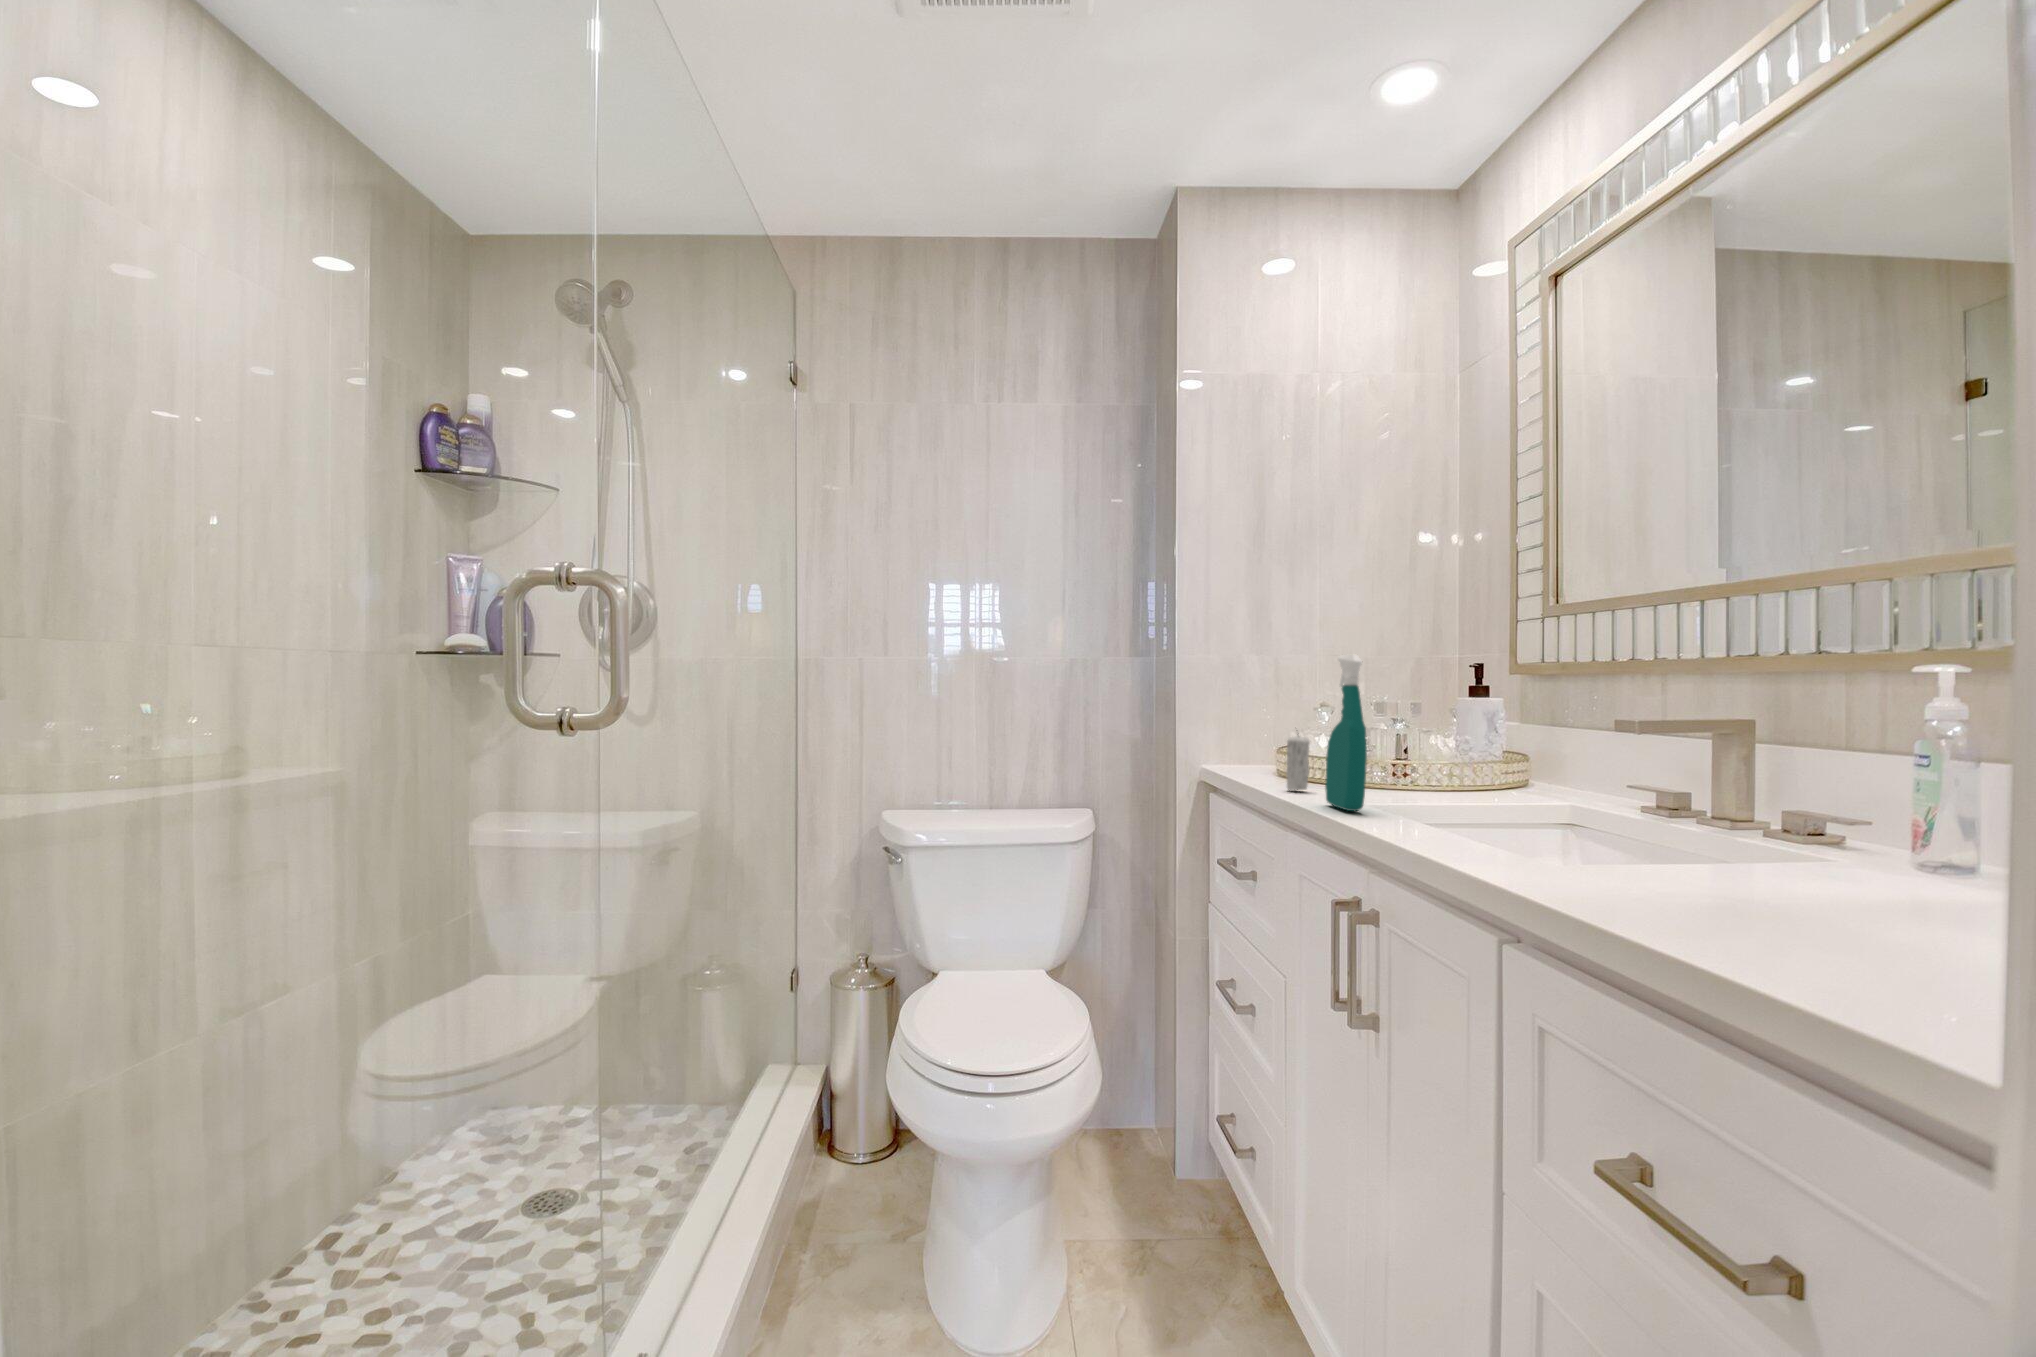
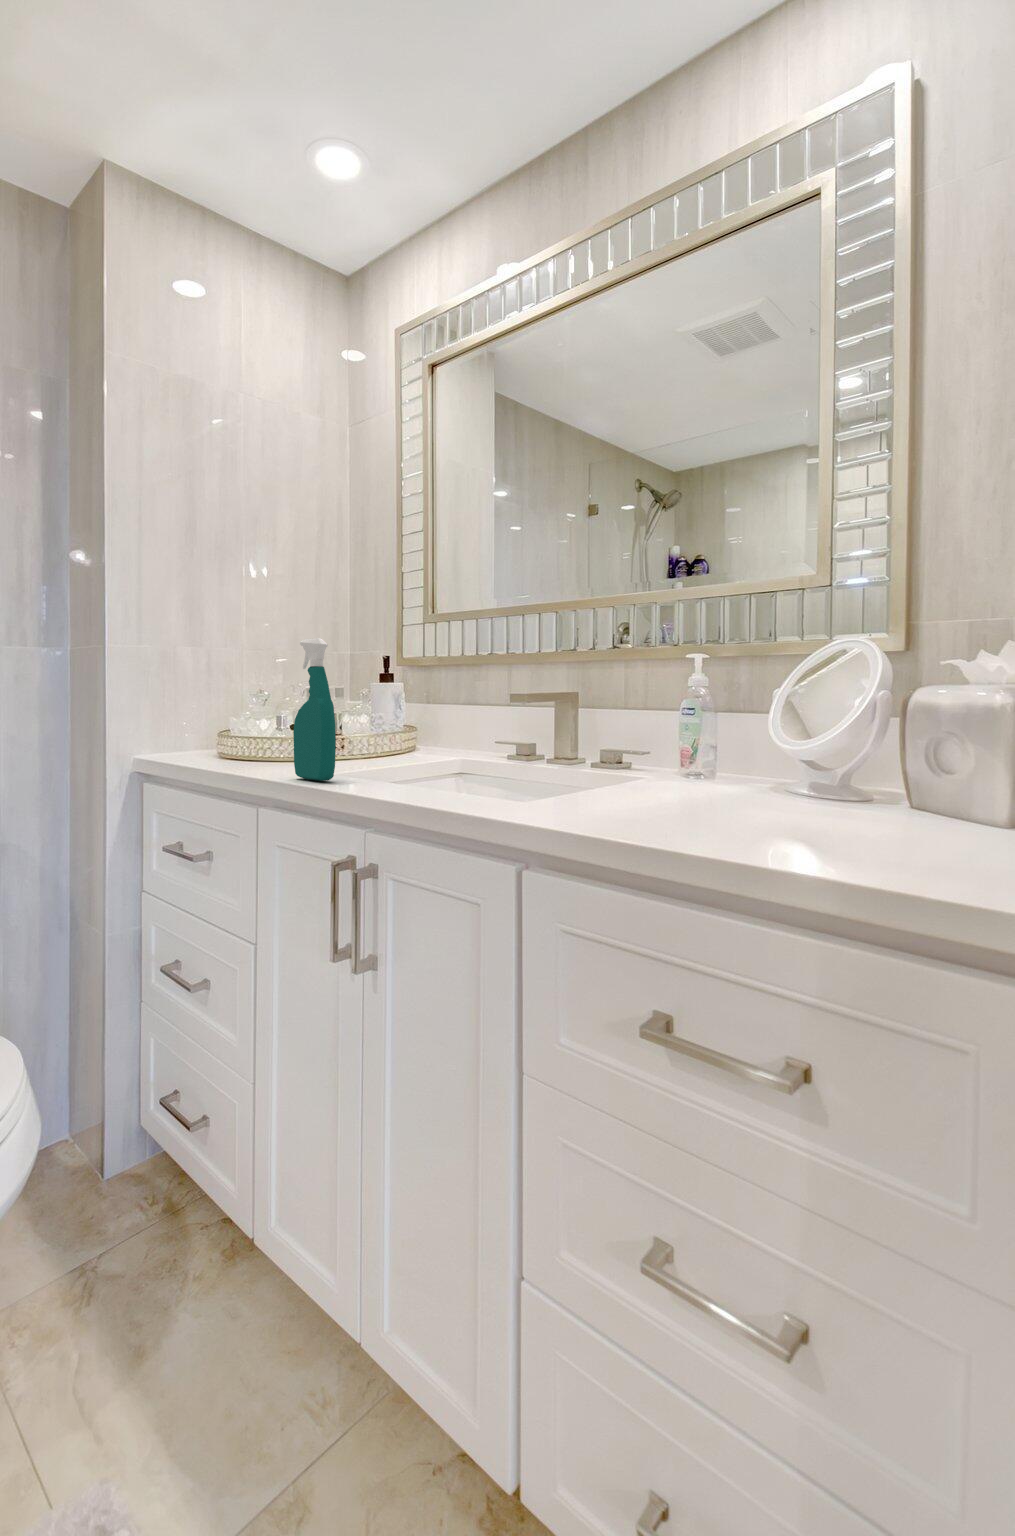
candle: present [1286,736,1310,790] -> none [243,709,265,771]

